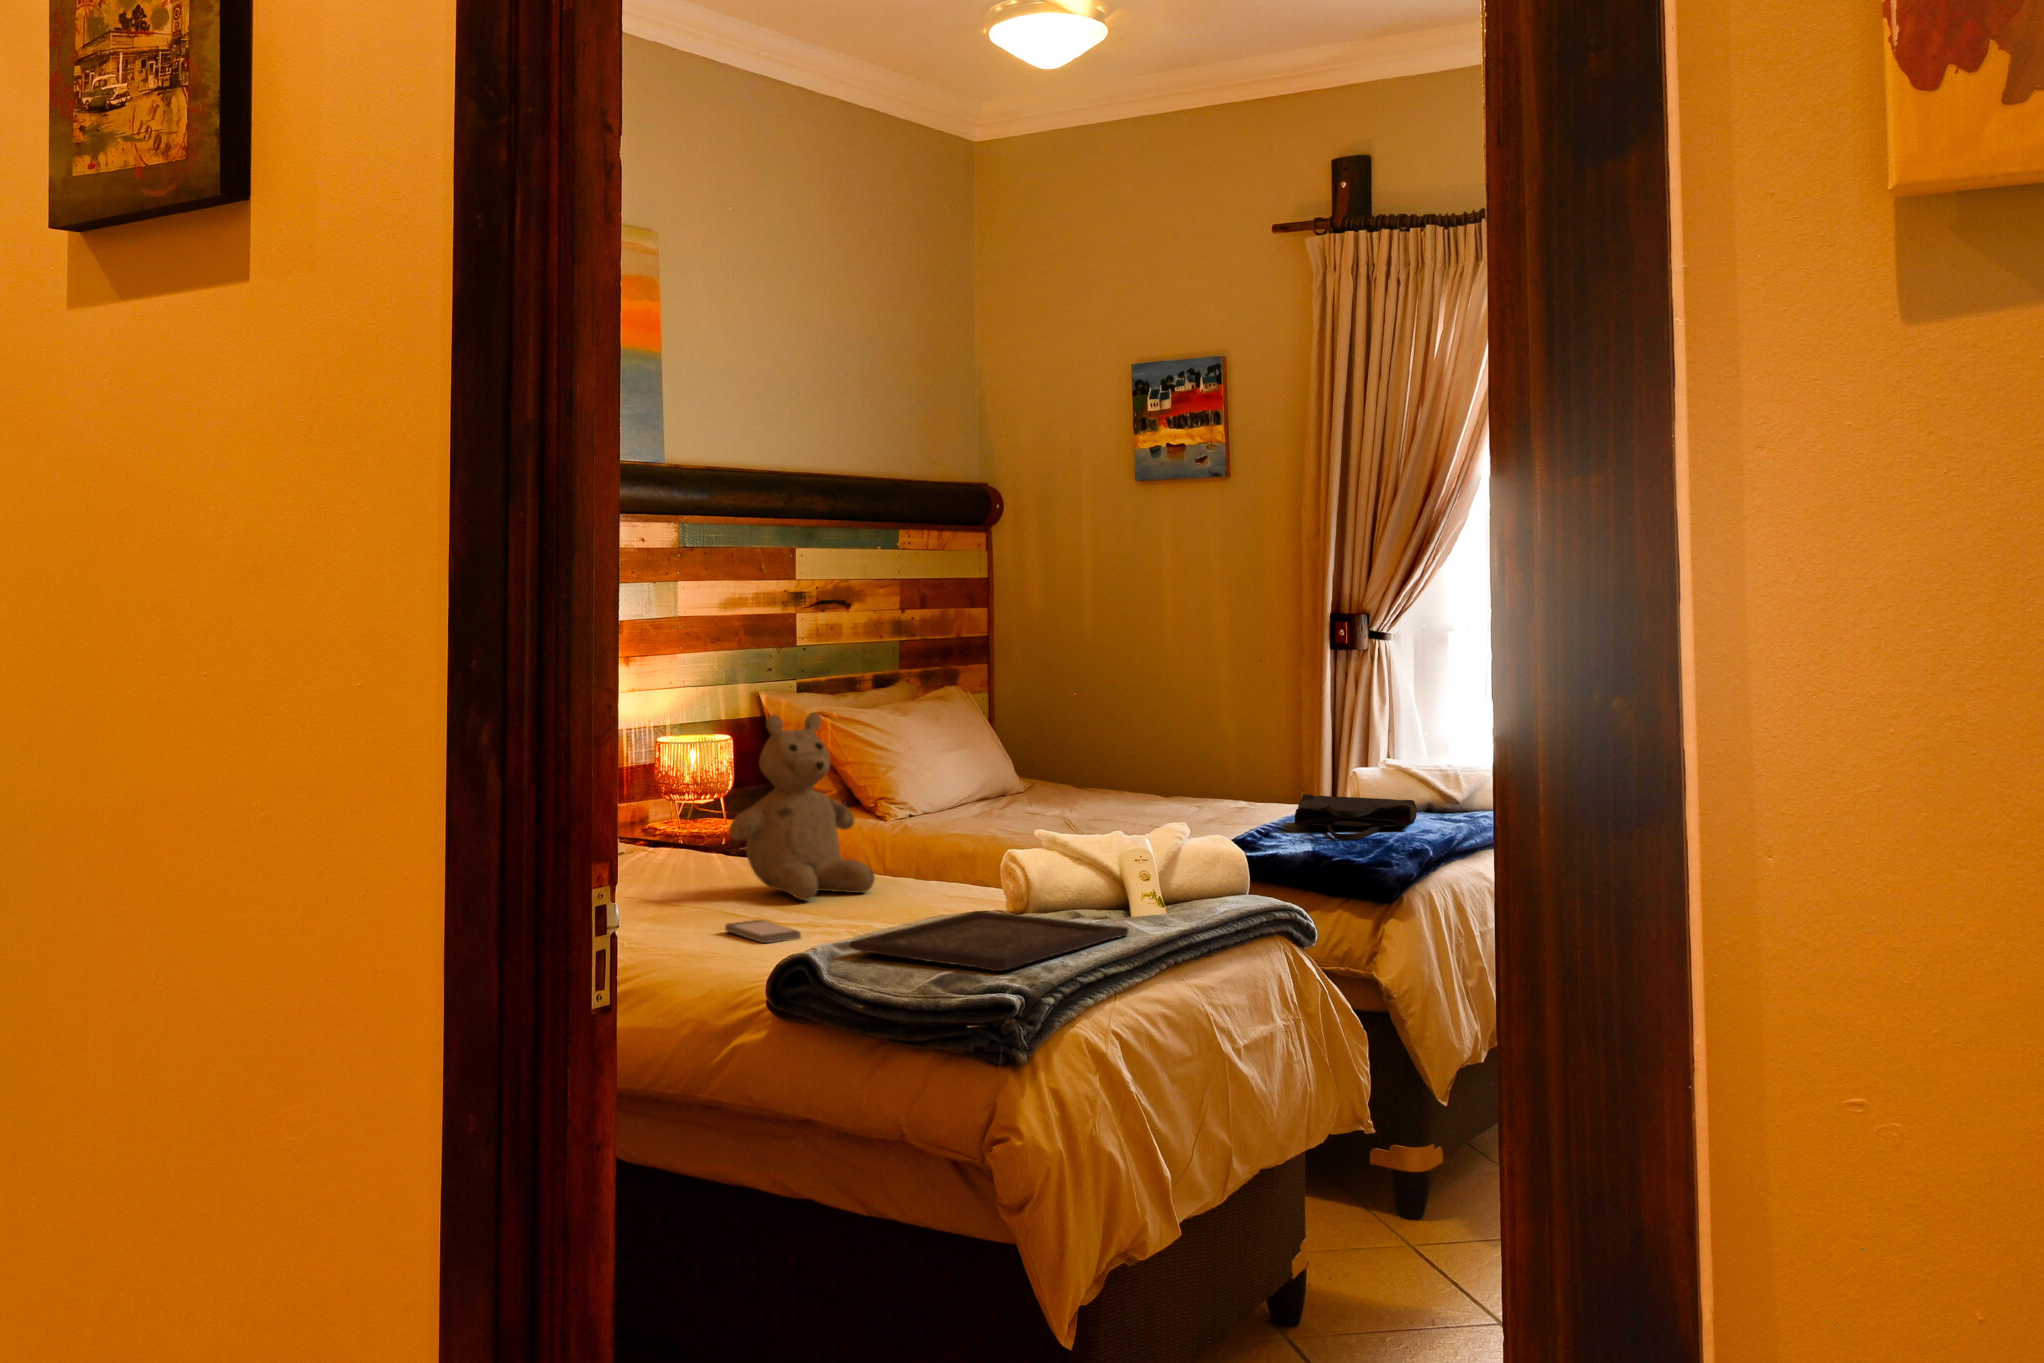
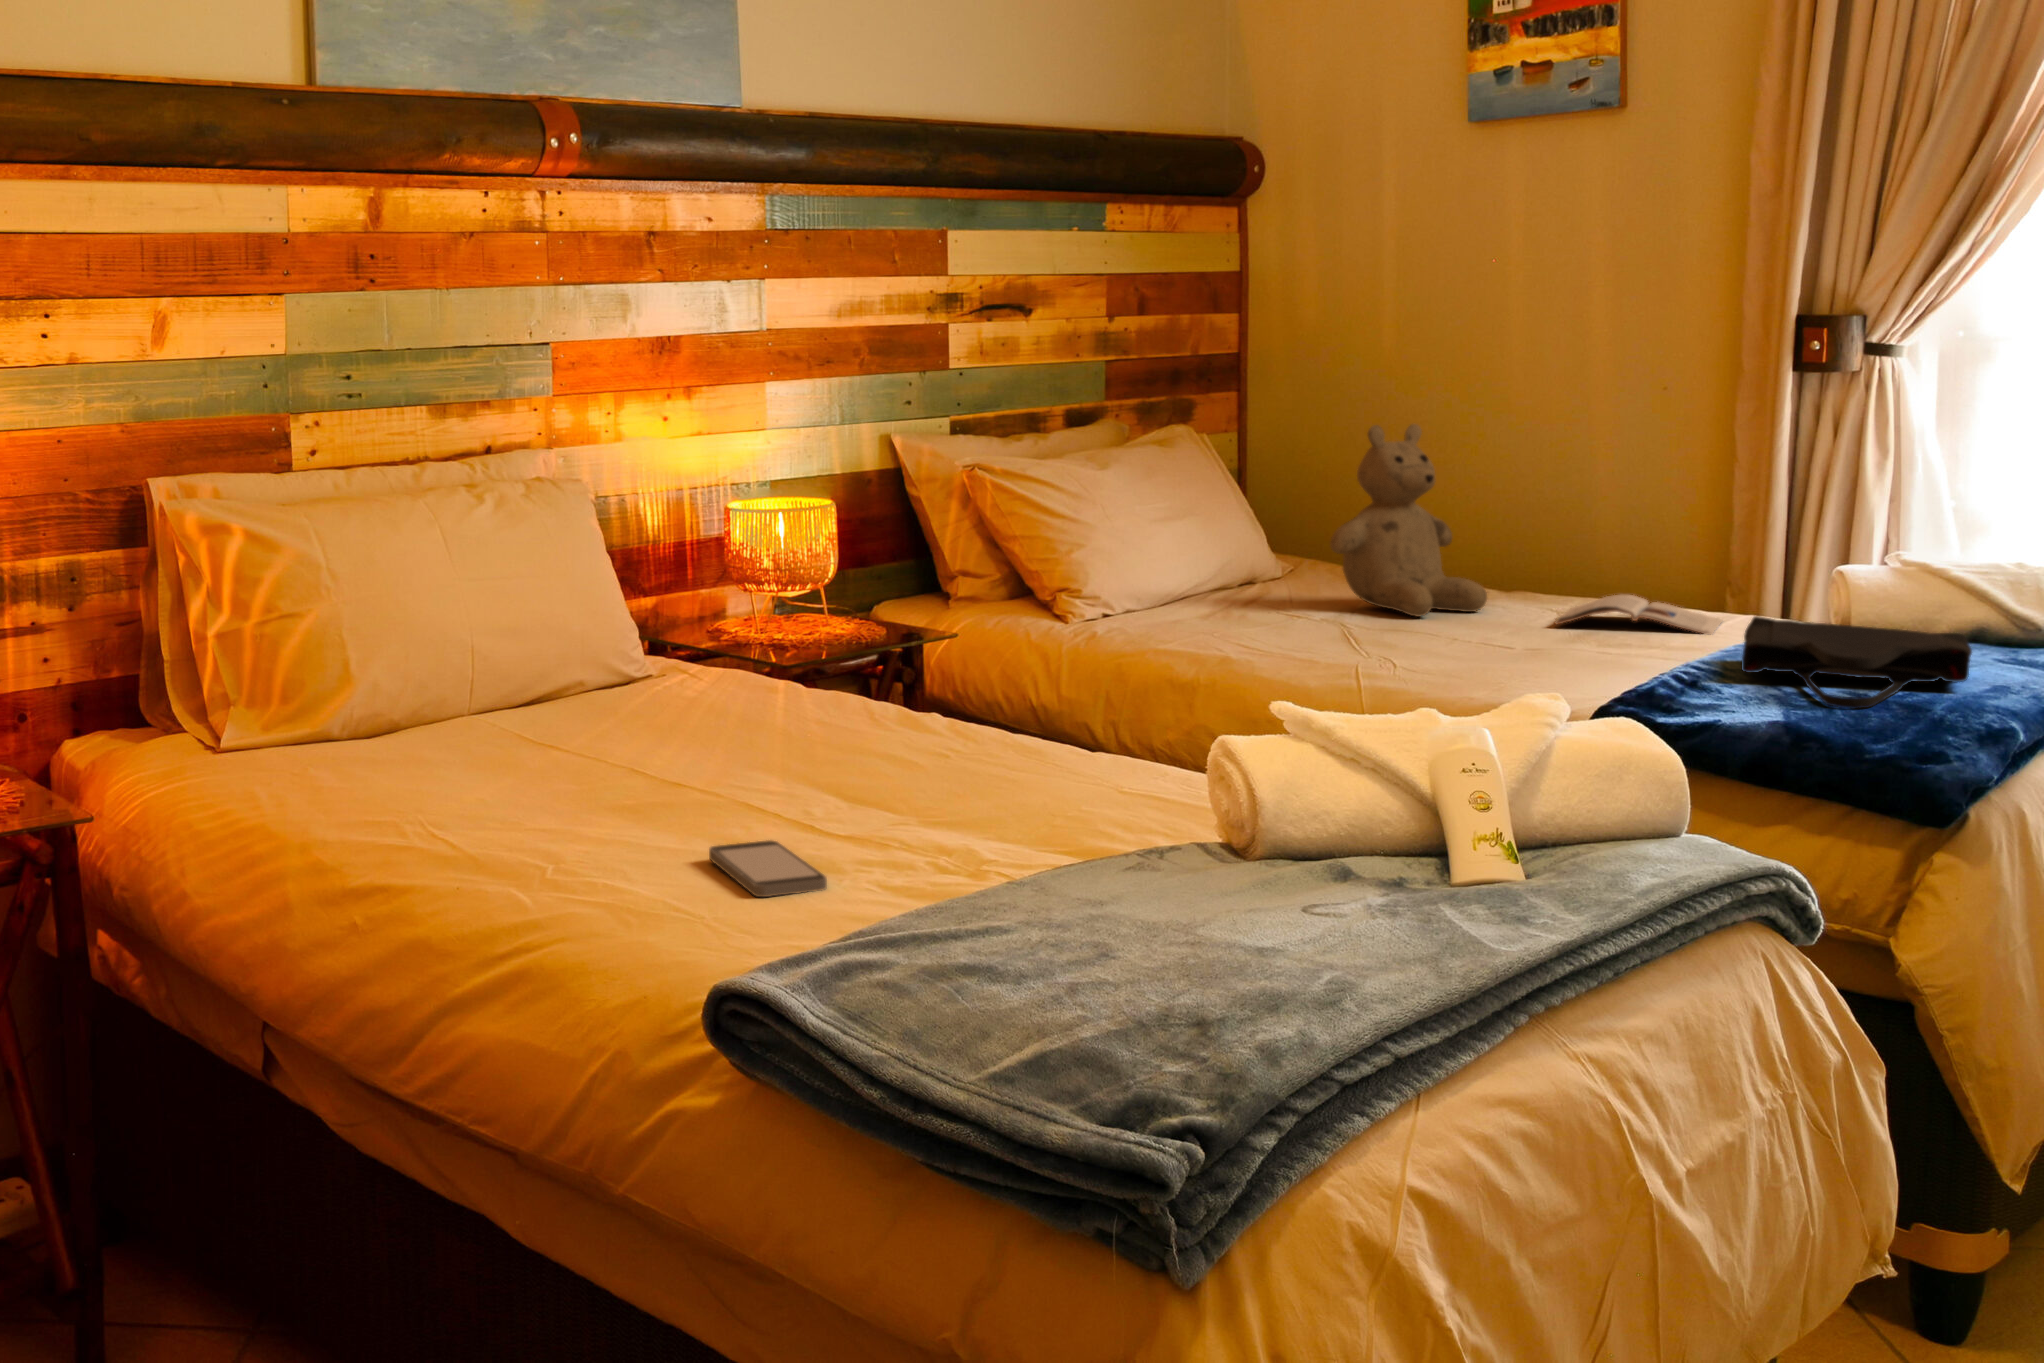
teddy bear: present [729,713,875,900] -> present [1330,424,1487,617]
magazine: none [1195,789,1294,812] -> present [1555,594,1722,635]
tray: present [849,911,1129,971] -> none [887,855,1447,1040]

